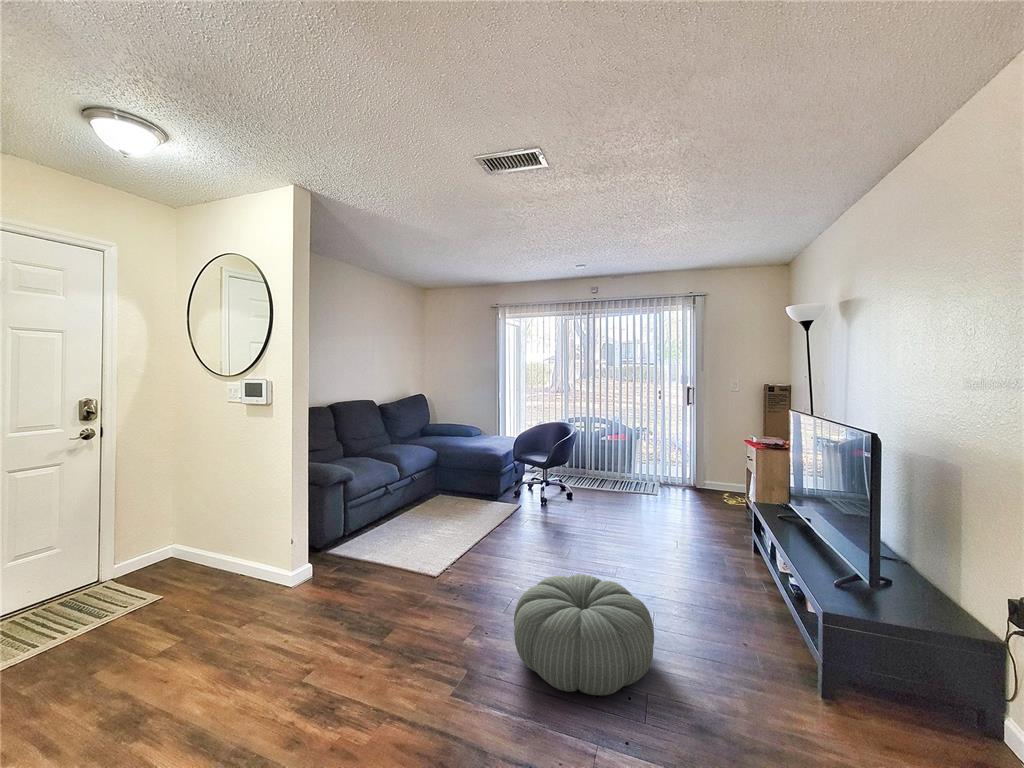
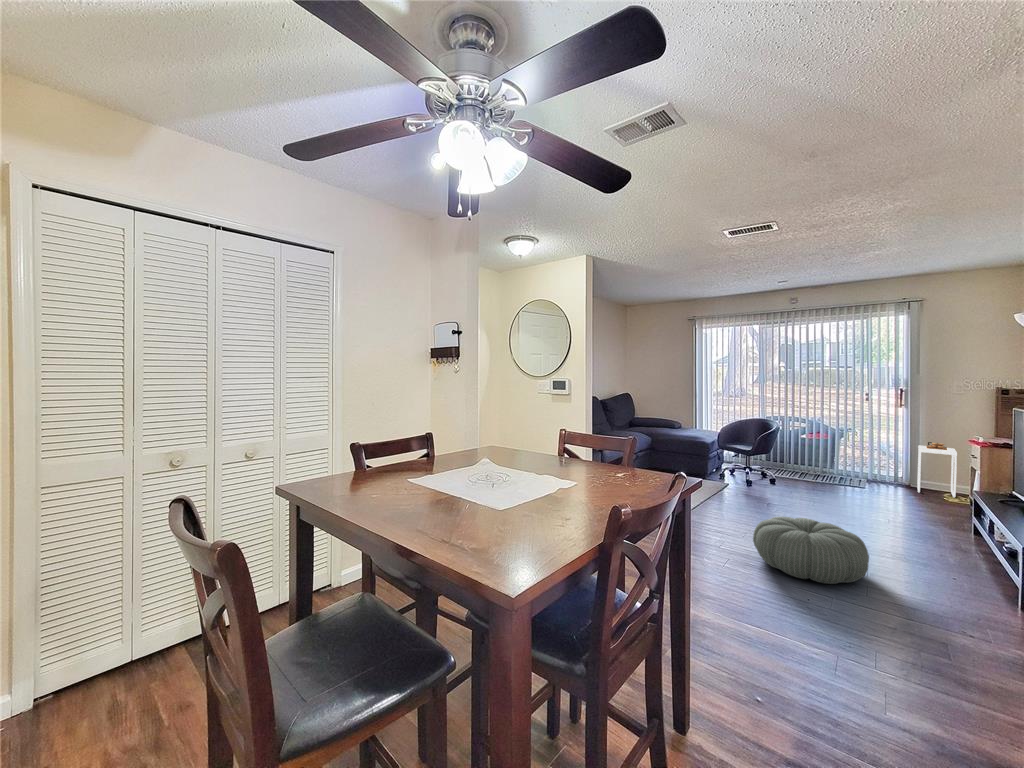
side table: none [702,442,734,499] -> present [917,442,957,497]

